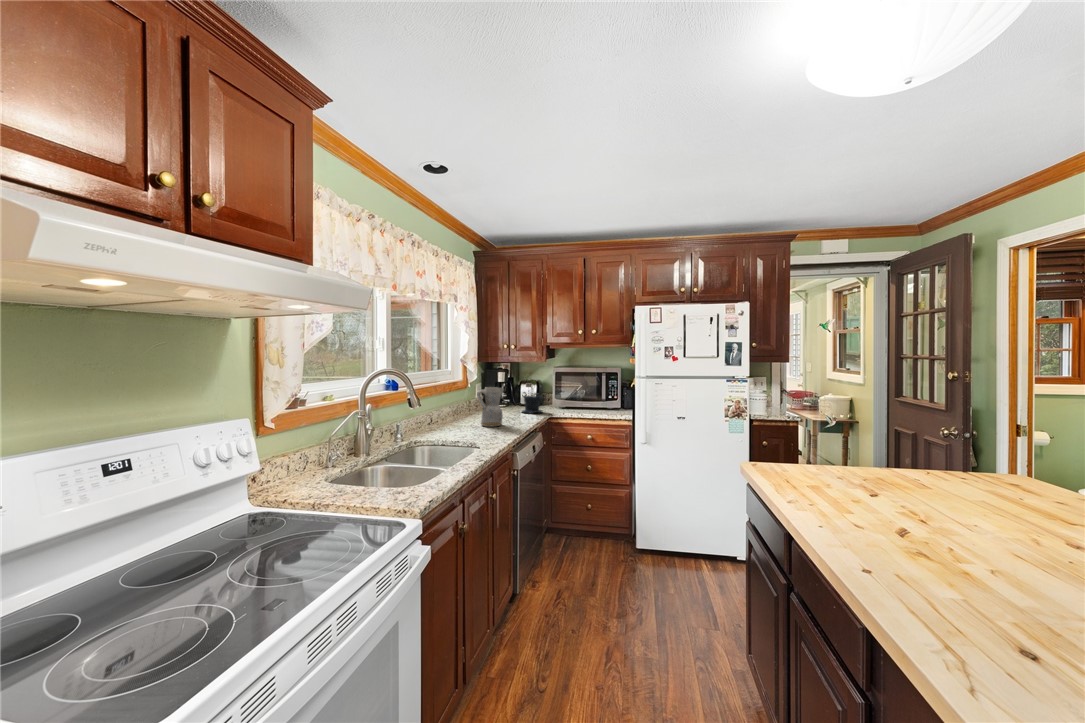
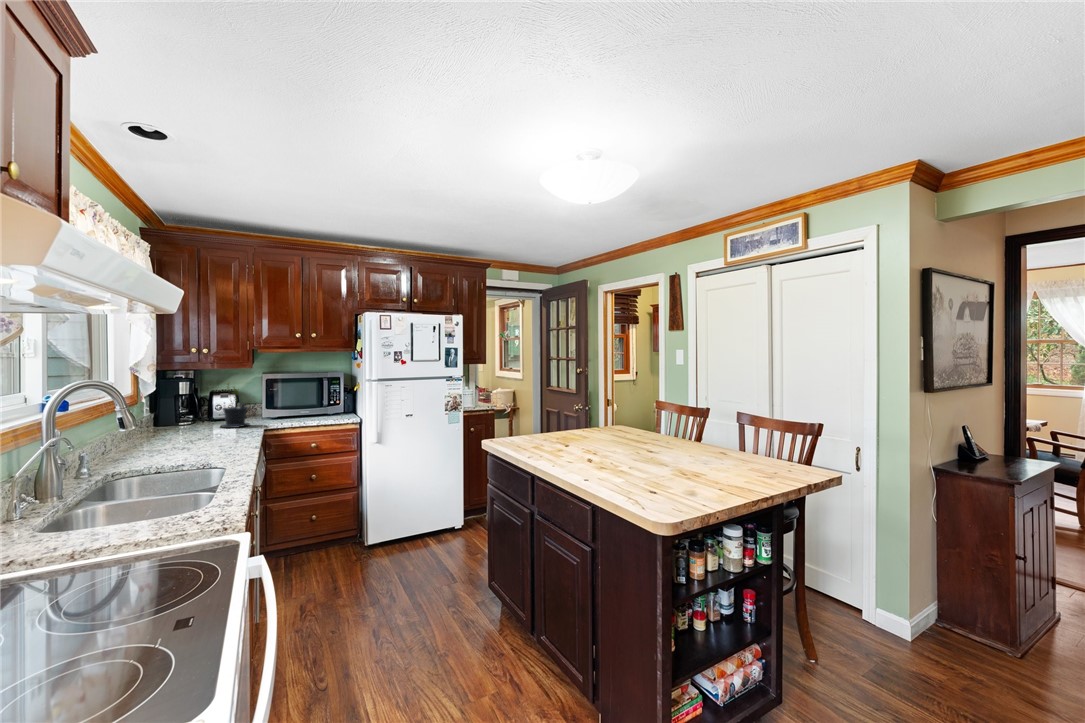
ceramic pitcher: present [477,387,503,426] -> none [182,399,217,446]

